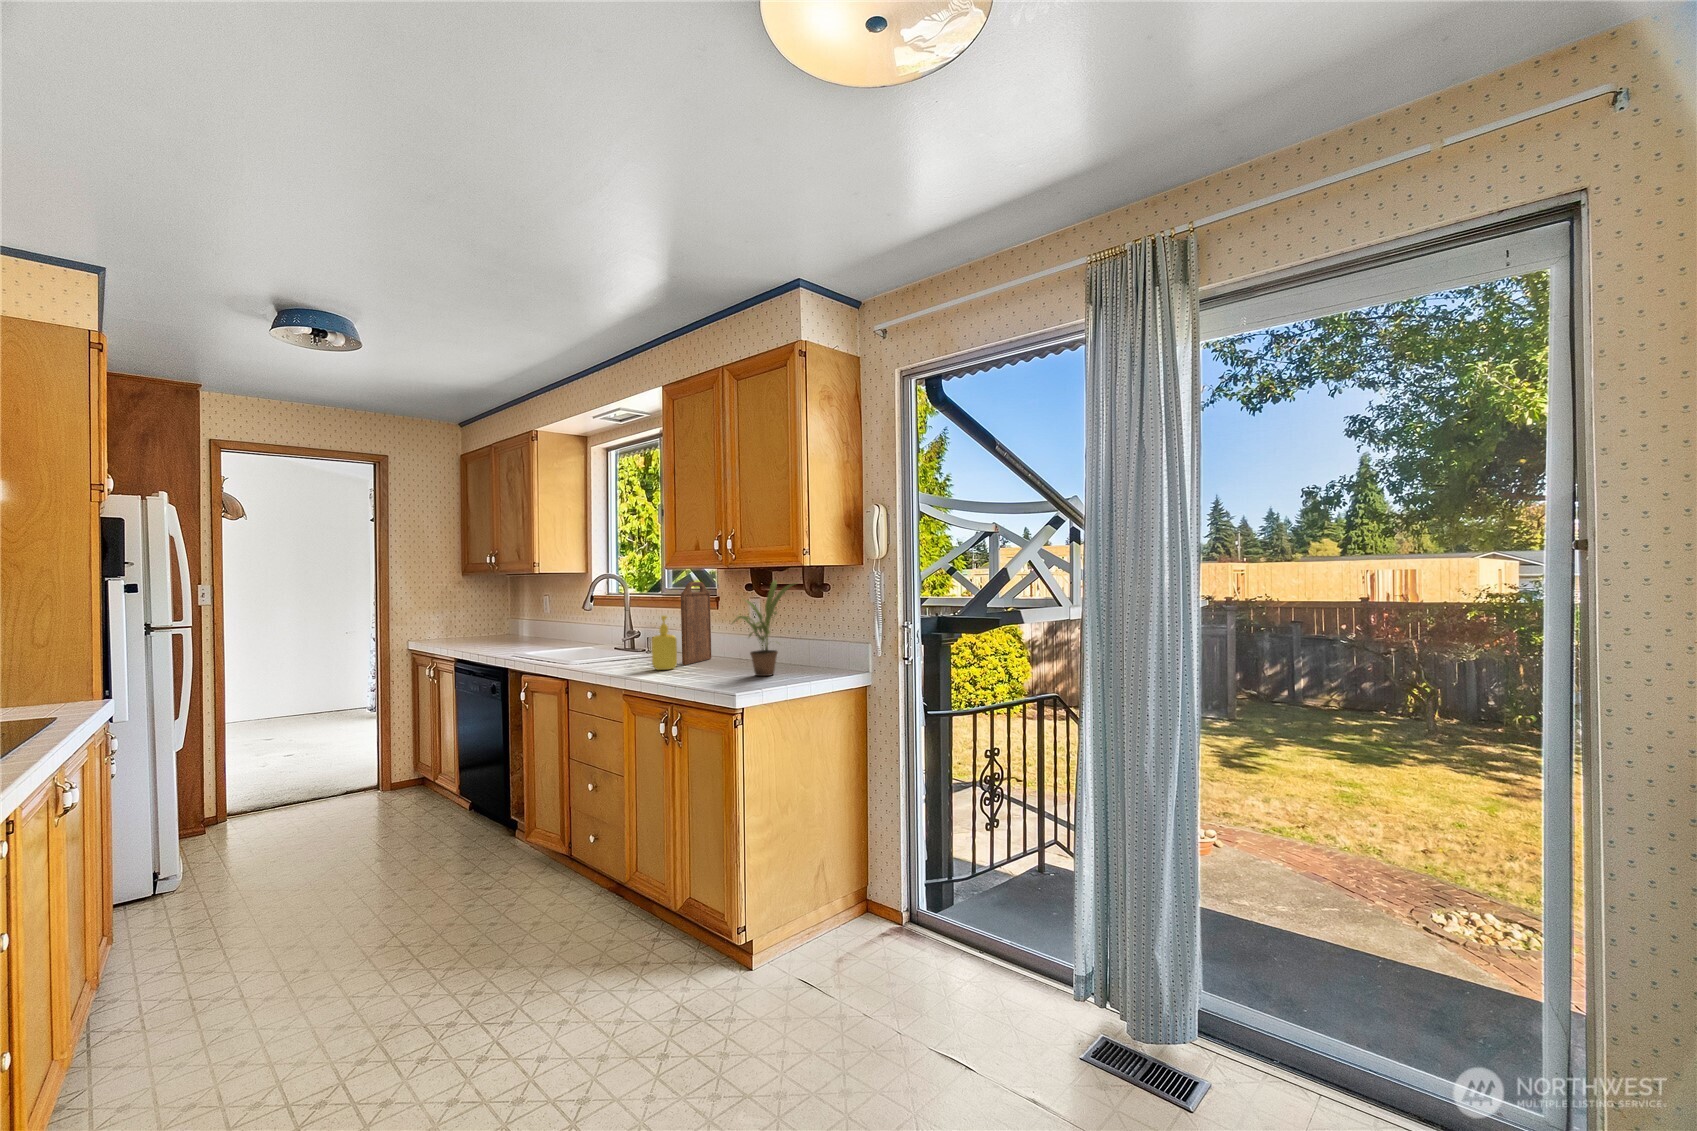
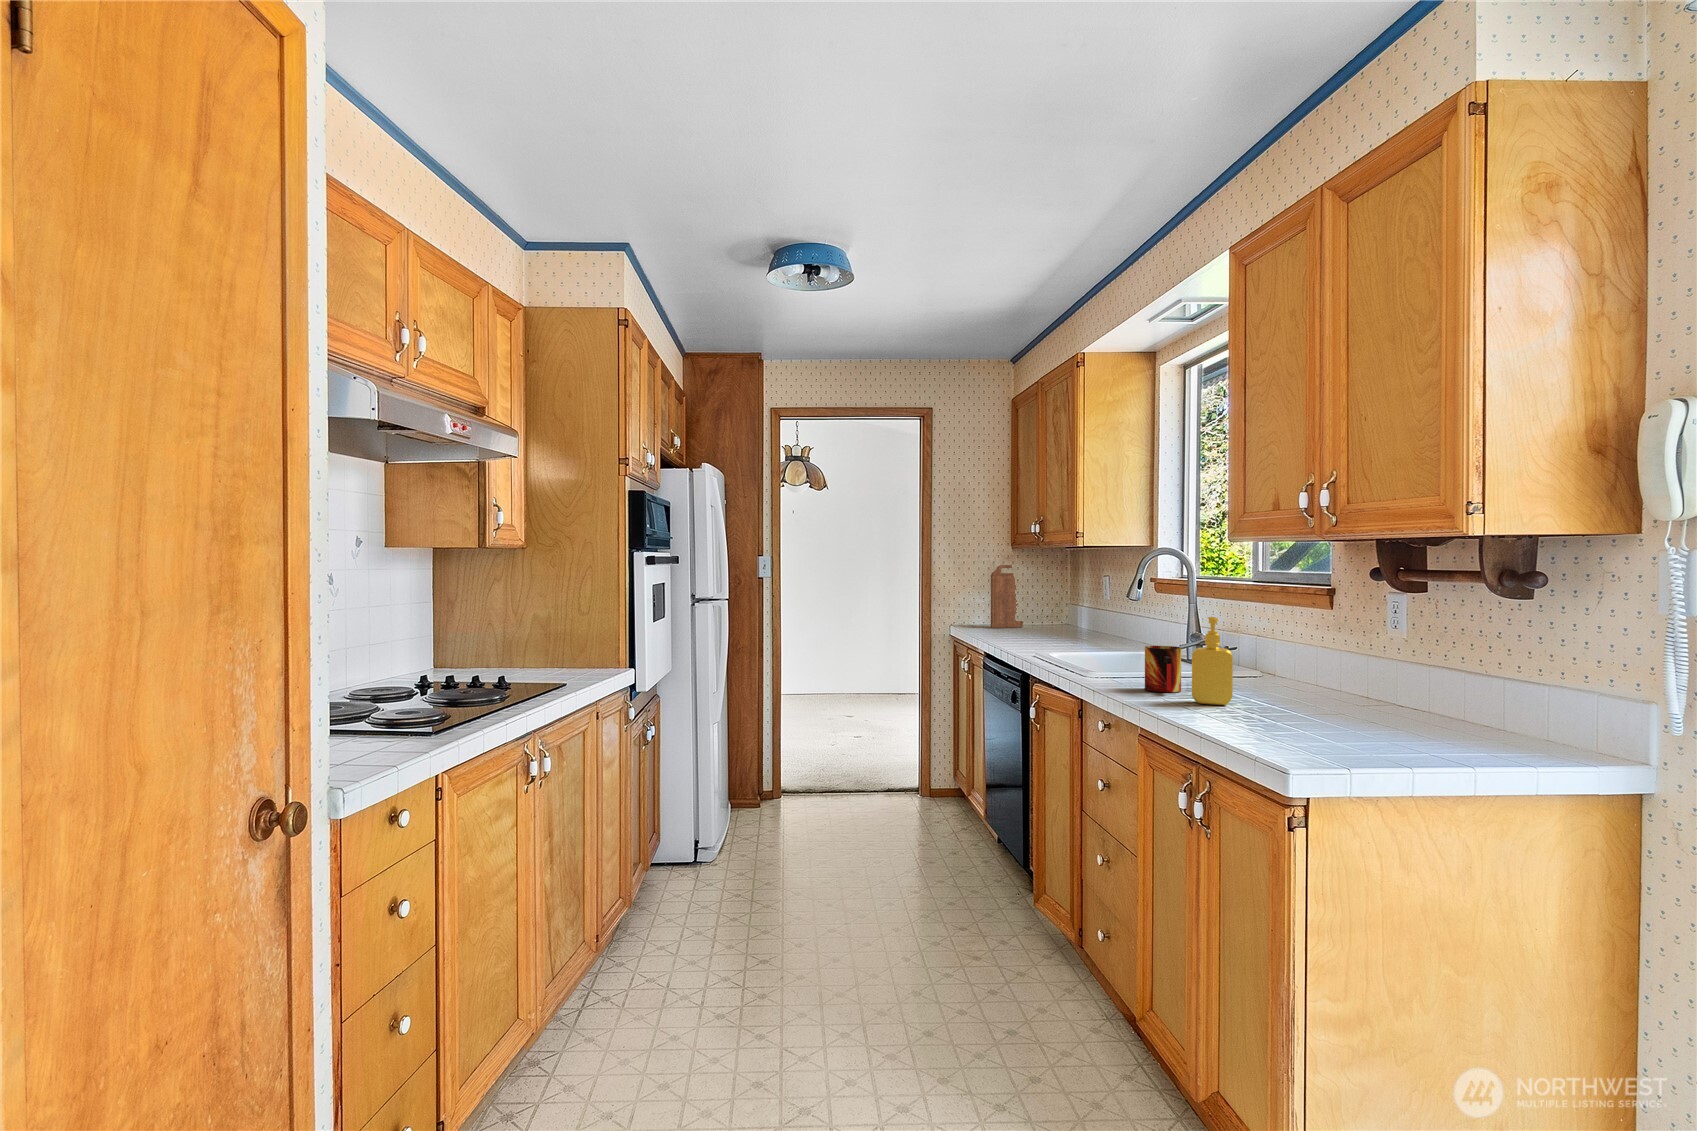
potted plant: present [733,580,798,676] -> none [1316,565,1462,744]
cutting board: present [681,582,711,665] -> present [991,565,1023,628]
mug: none [615,637,639,667] -> present [1145,646,1181,692]

